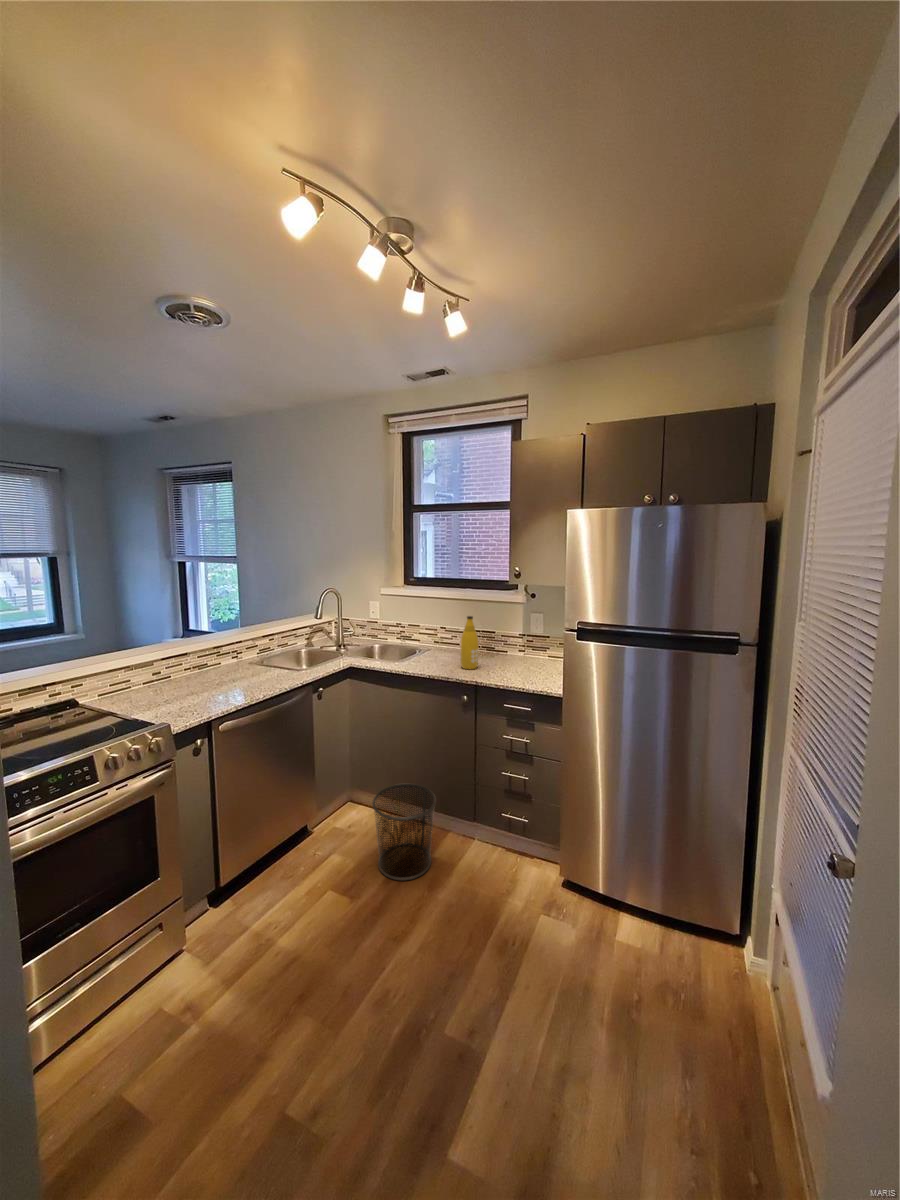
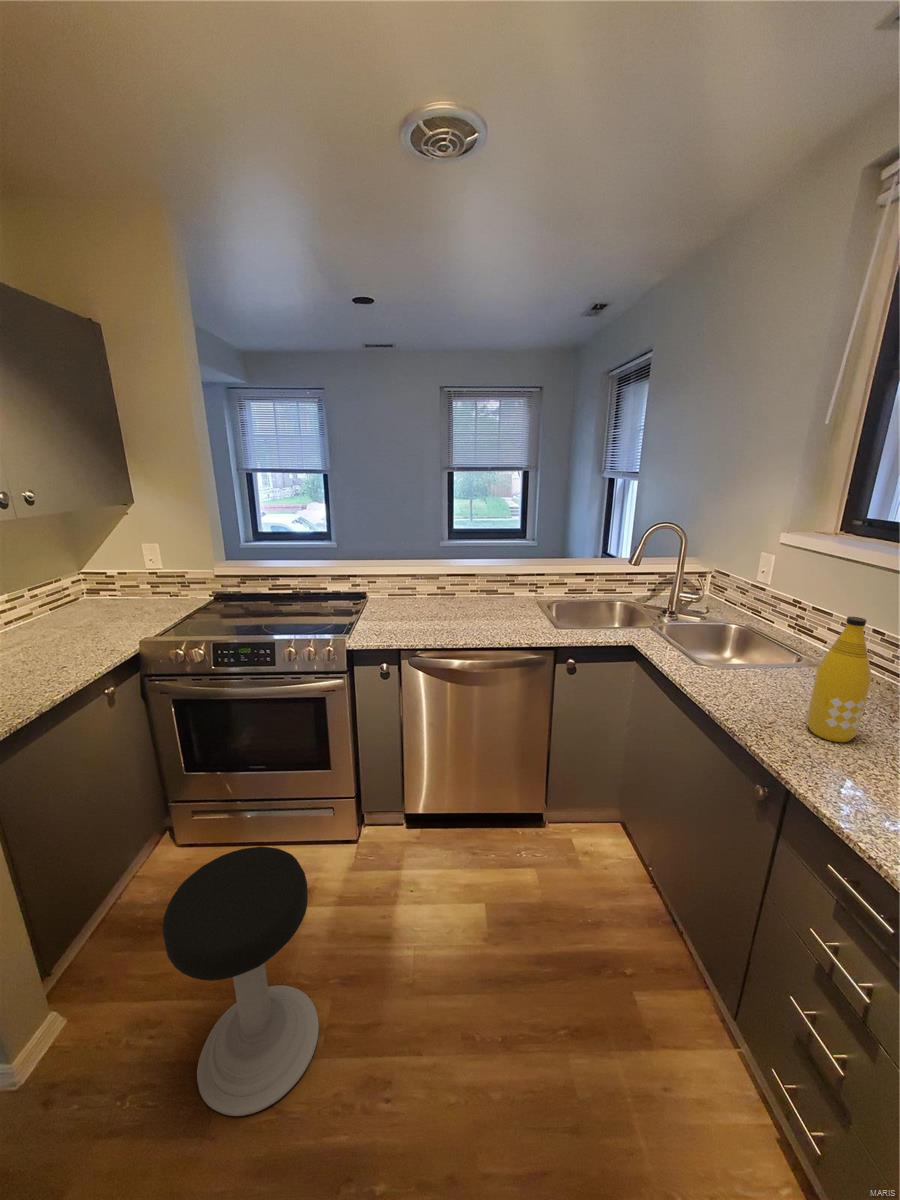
waste bin: present [372,784,436,881] -> none [542,842,652,1009]
stool: none [231,882,351,1146] -> present [162,847,319,1116]

